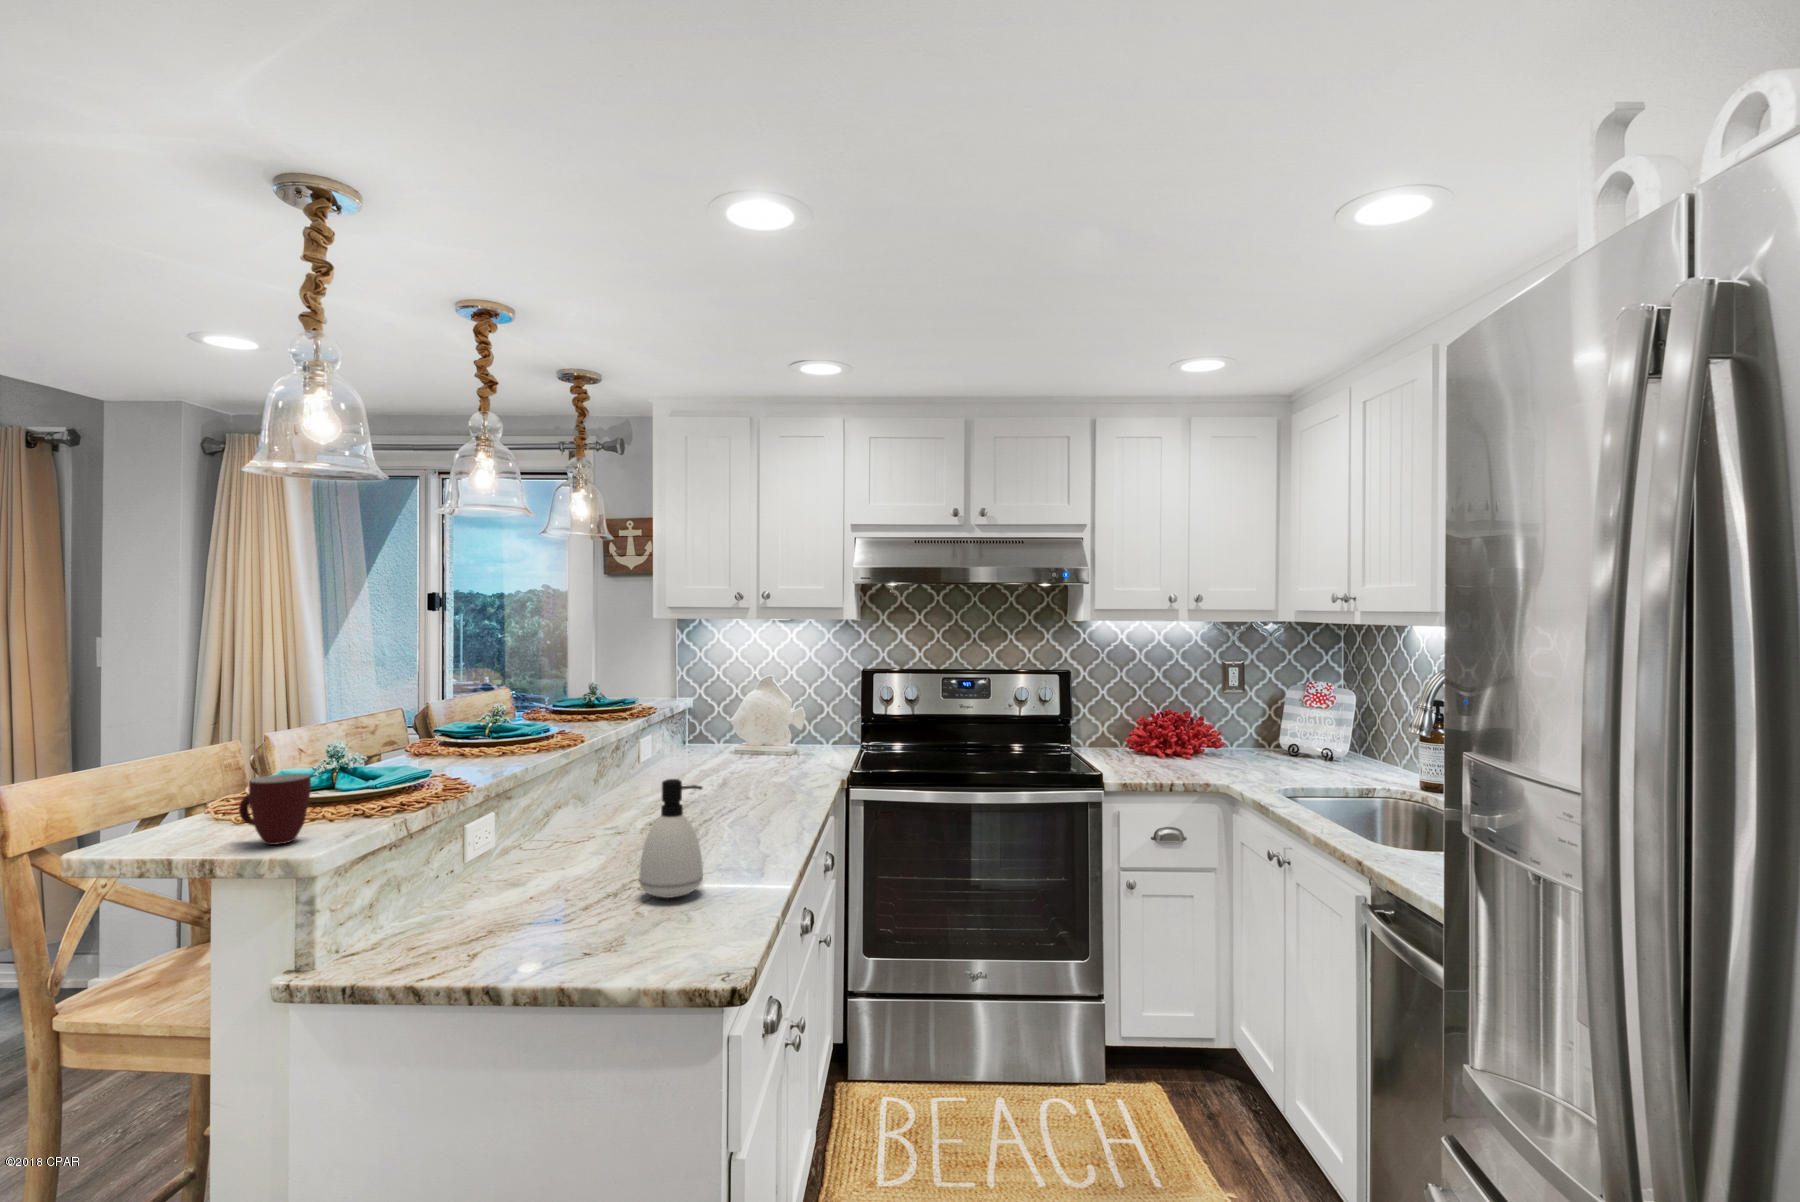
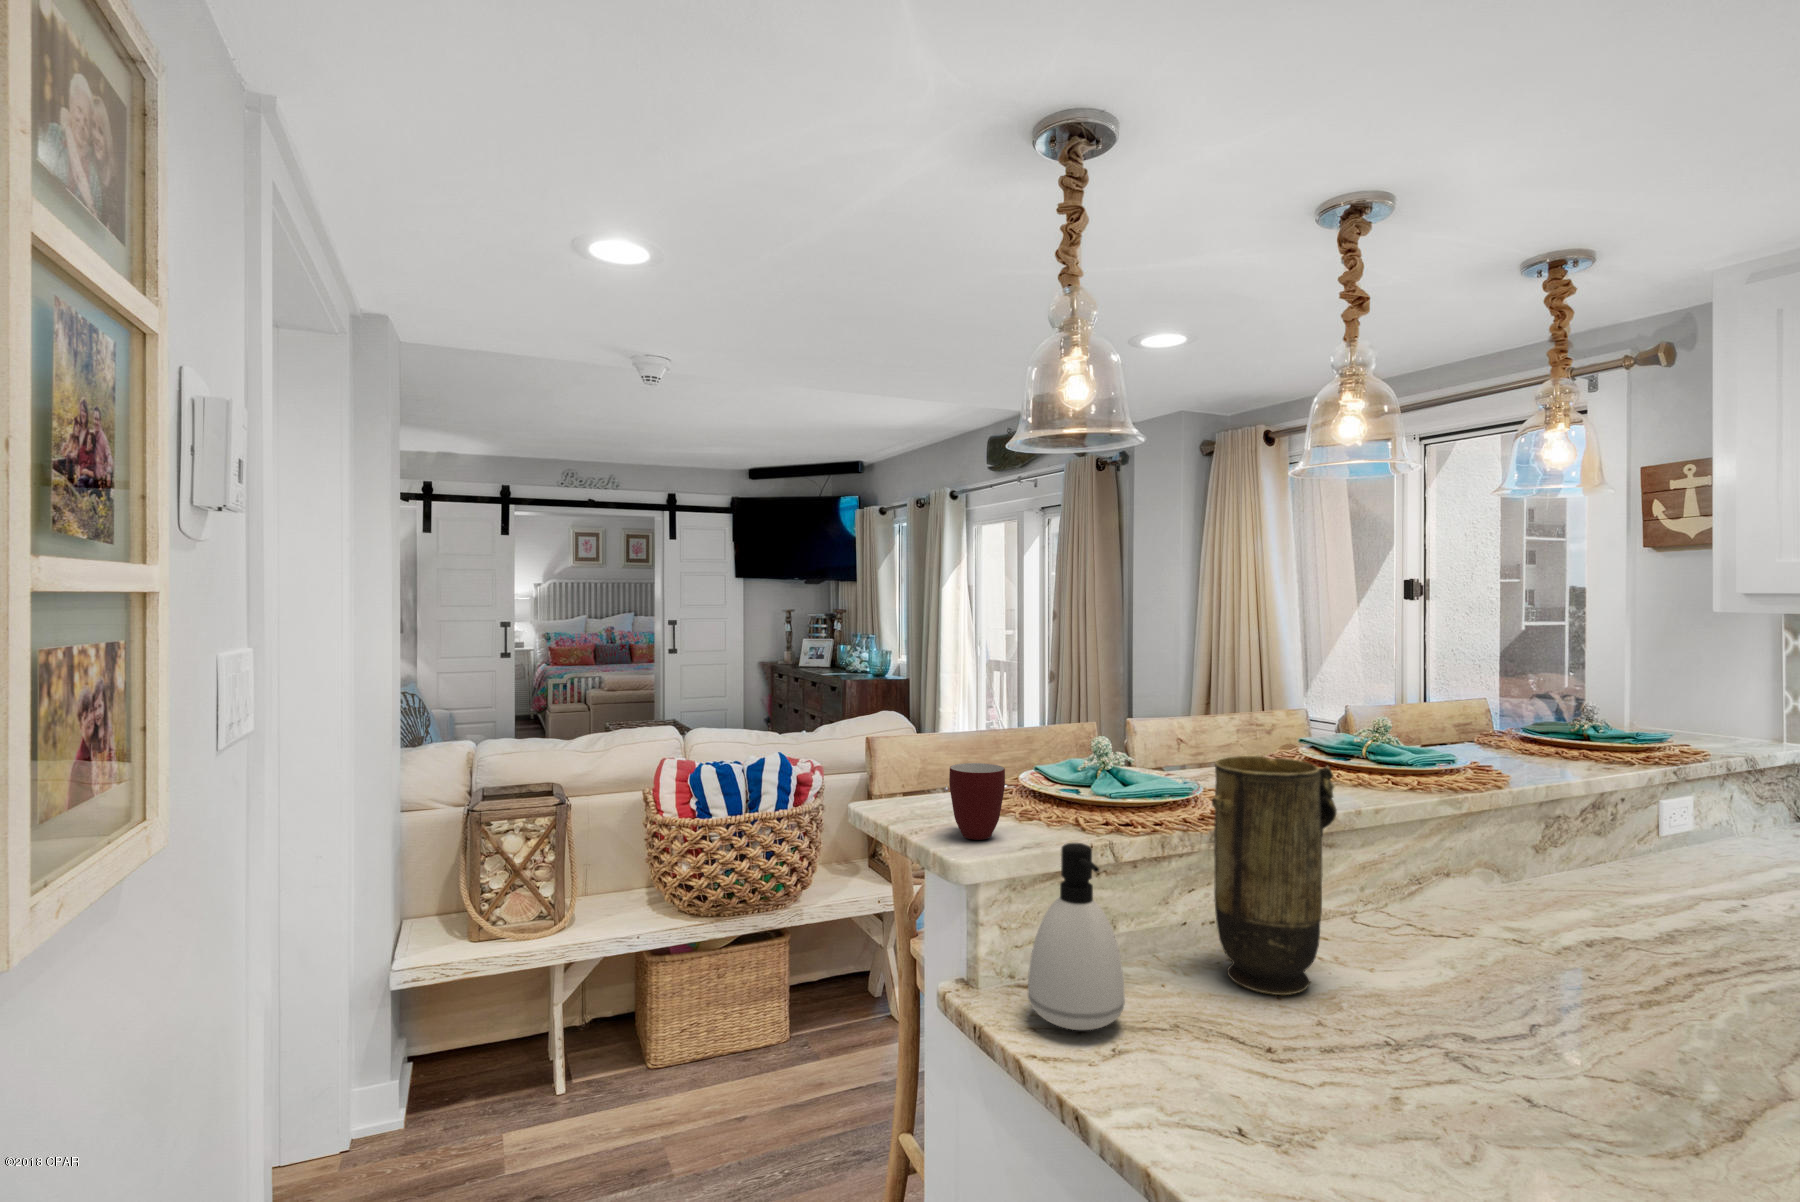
vase: none [476,732,558,899] -> present [1212,756,1337,995]
soap dispenser: present [639,779,703,898] -> present [1028,843,1125,1030]

